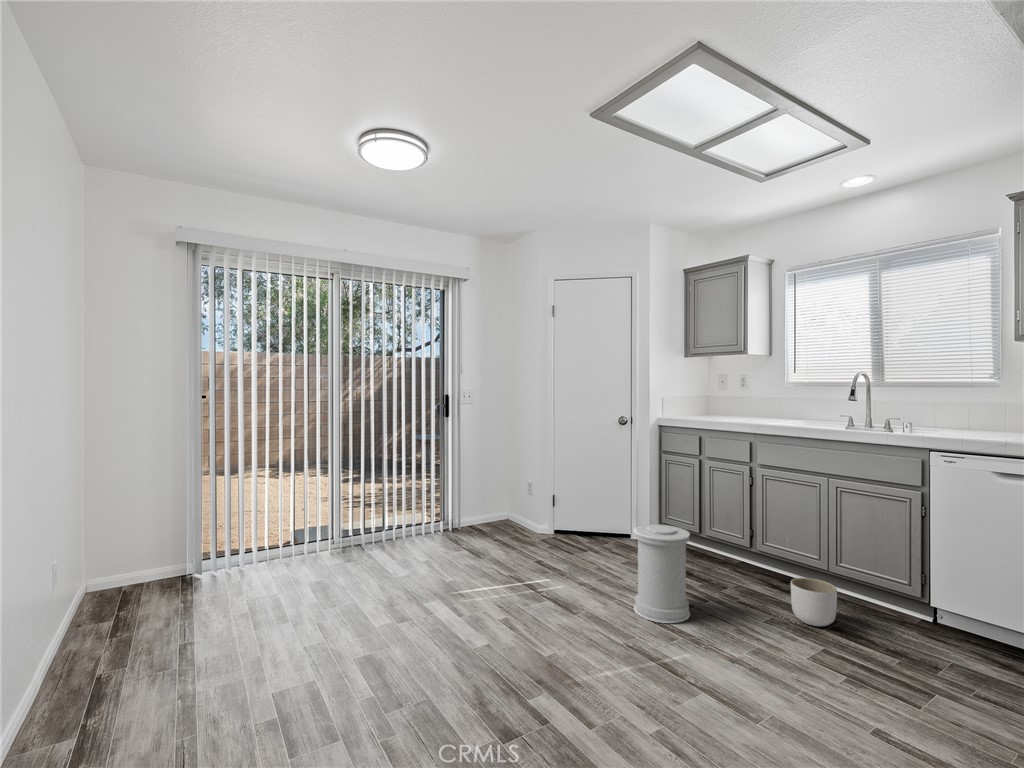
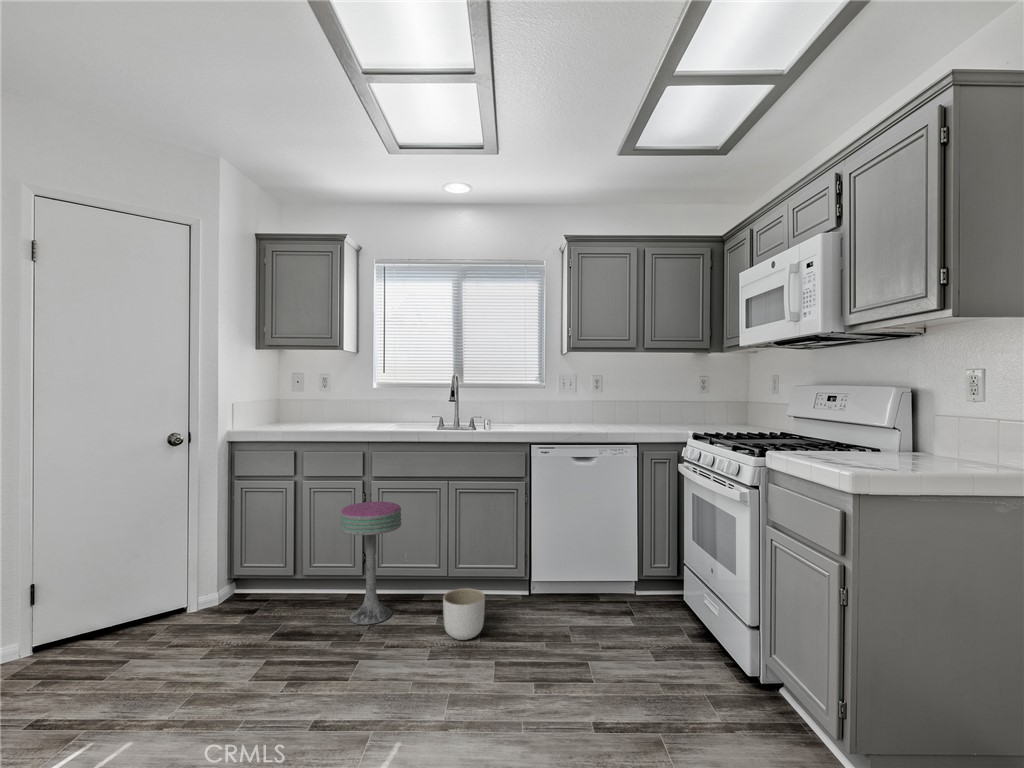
bar stool: none [716,484,772,587] -> present [340,502,401,625]
trash can: present [634,524,690,623] -> none [275,580,358,733]

